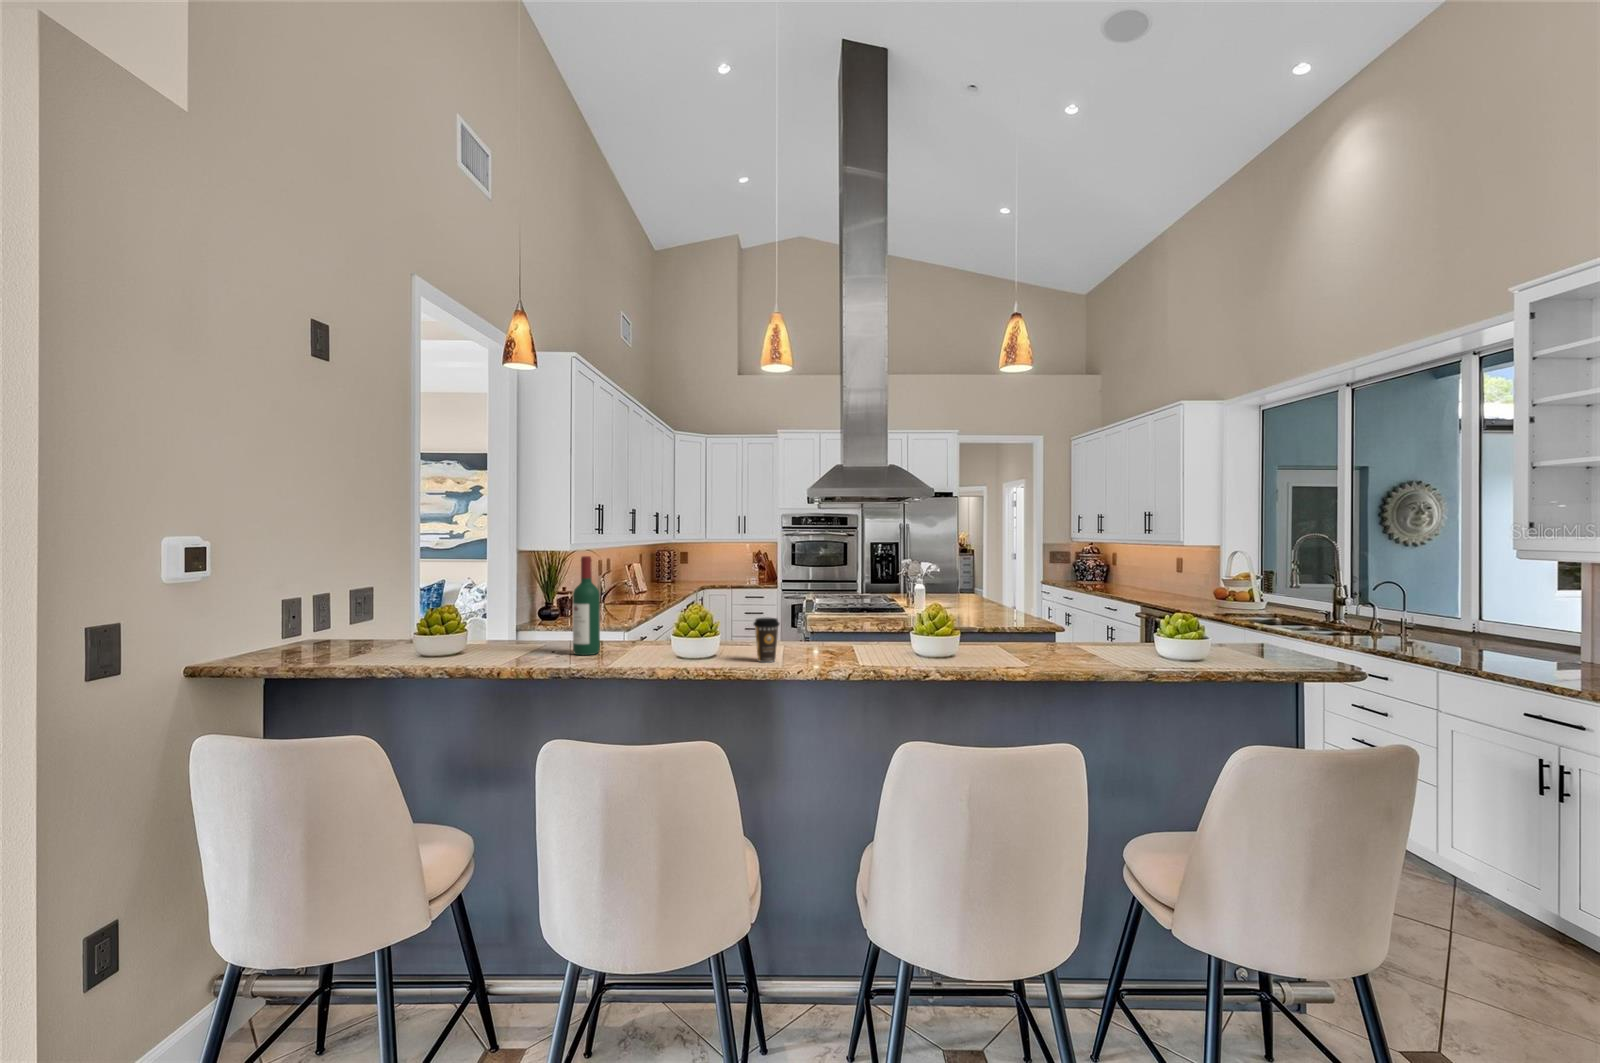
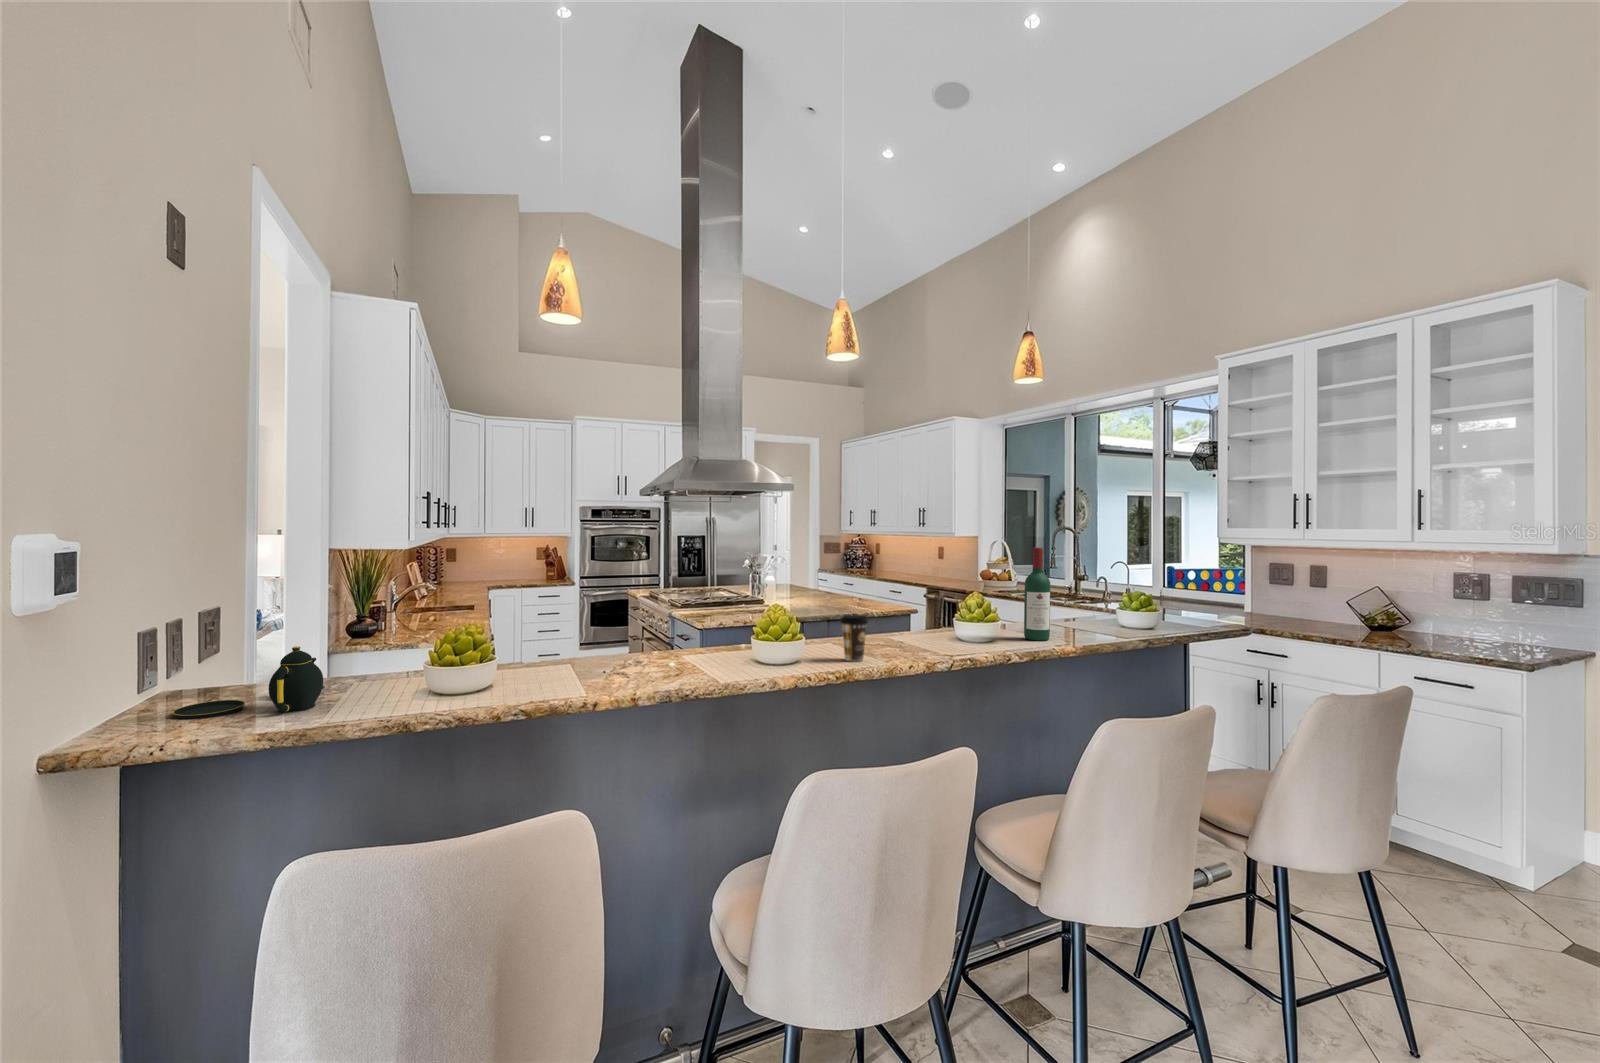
wine bottle: present [573,556,600,655] -> present [1024,547,1050,641]
teapot: none [273,614,377,658] -> present [173,646,325,719]

